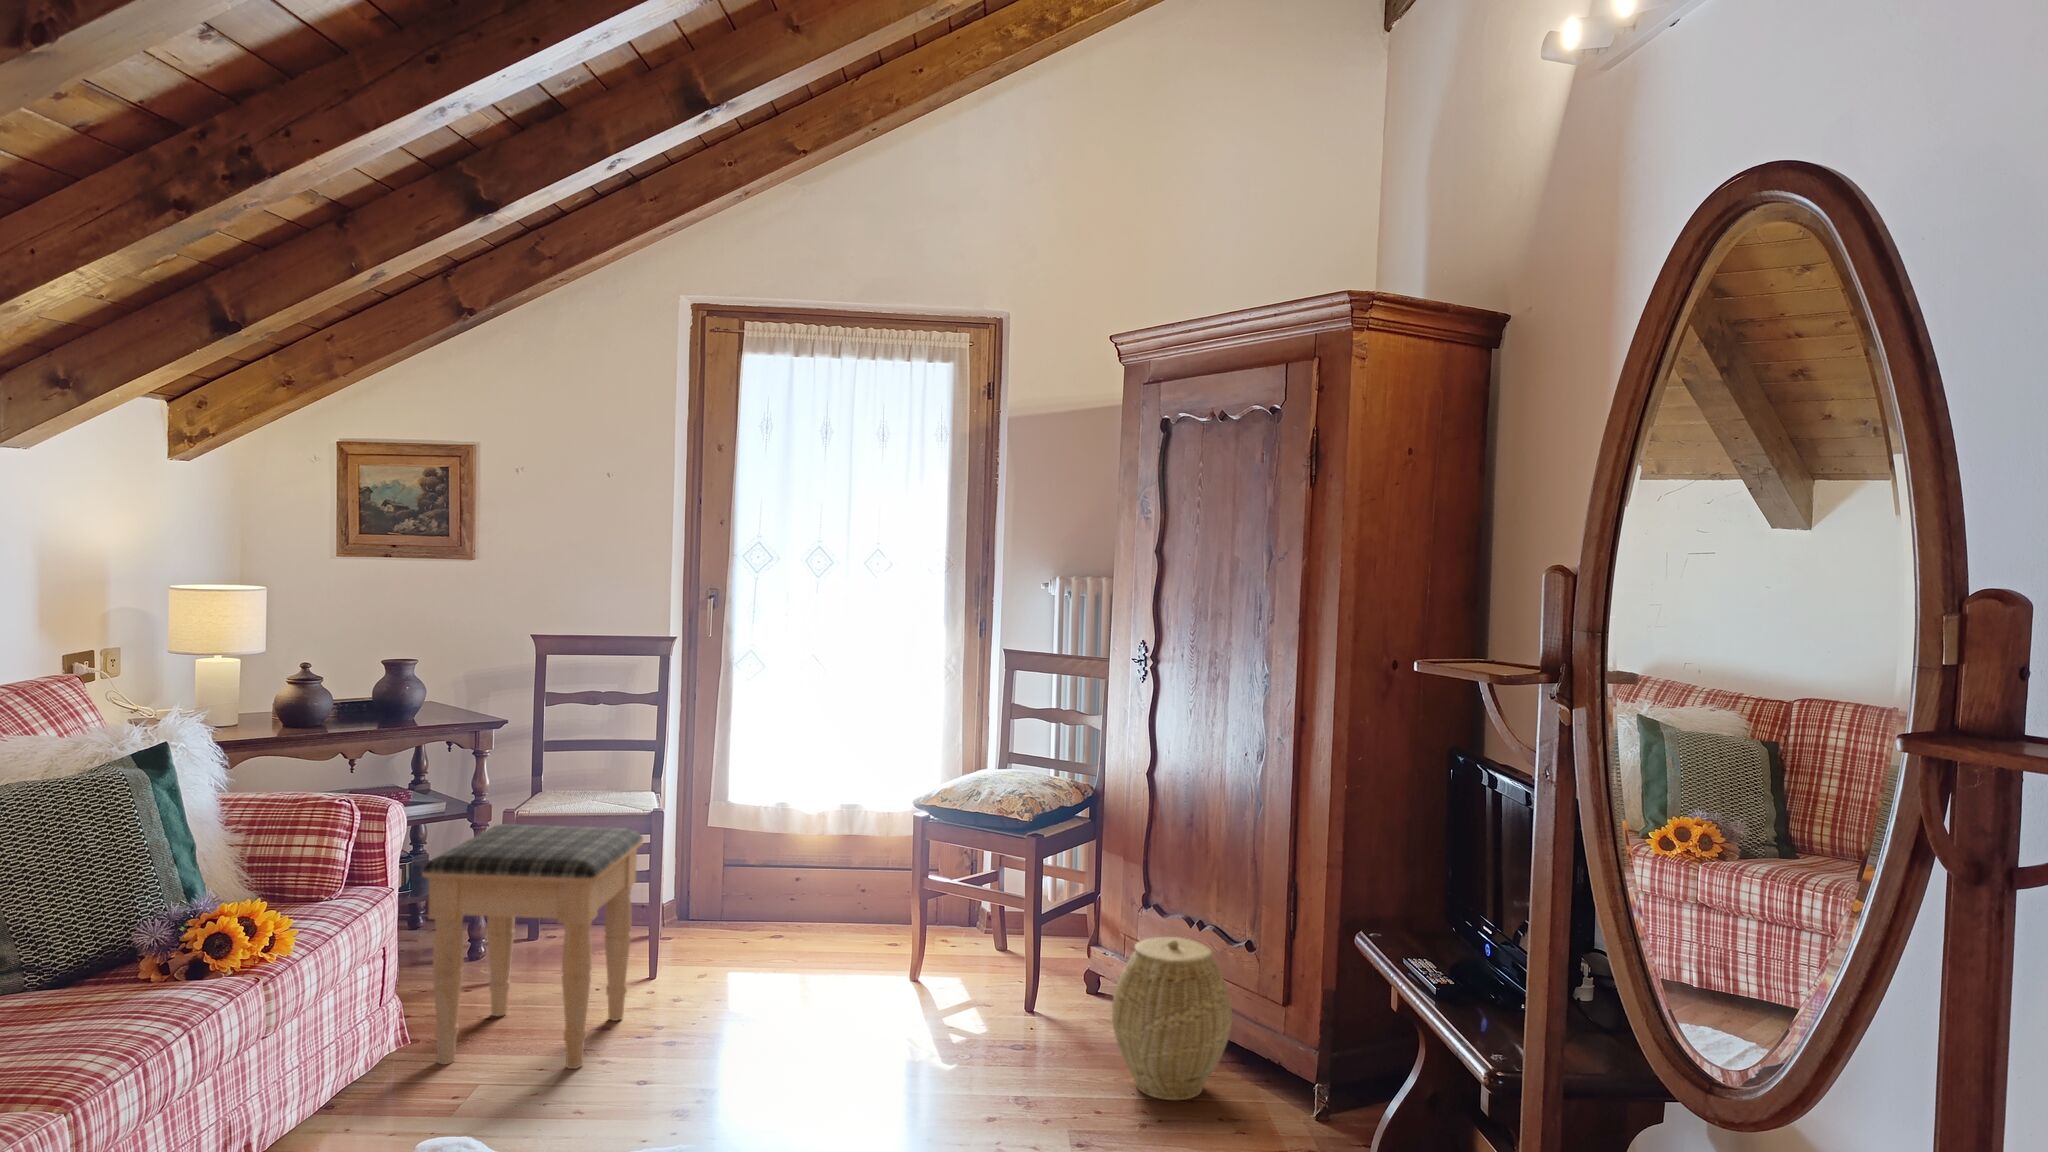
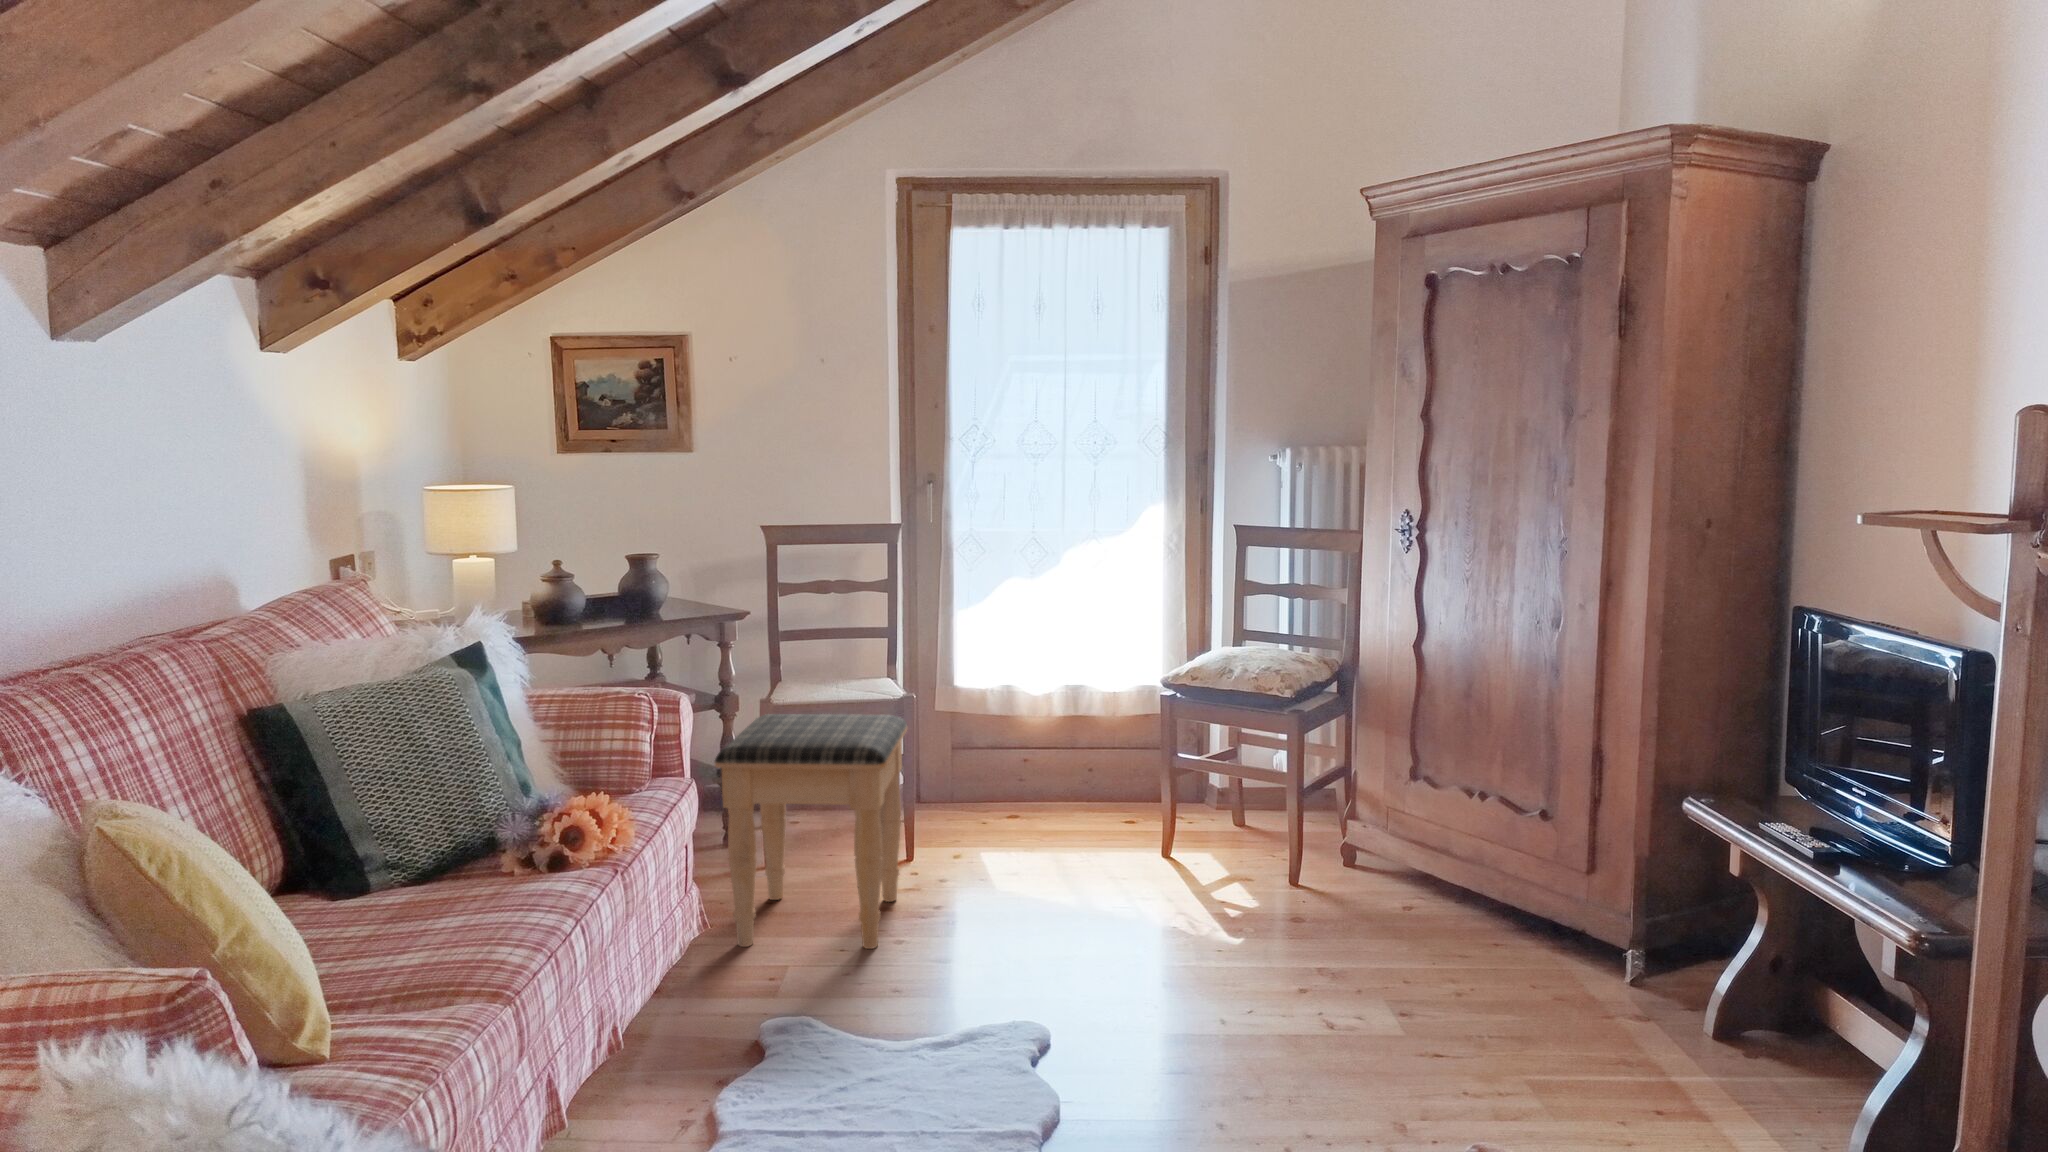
woven basket: present [1112,937,1232,1100] -> none [1404,808,1531,968]

